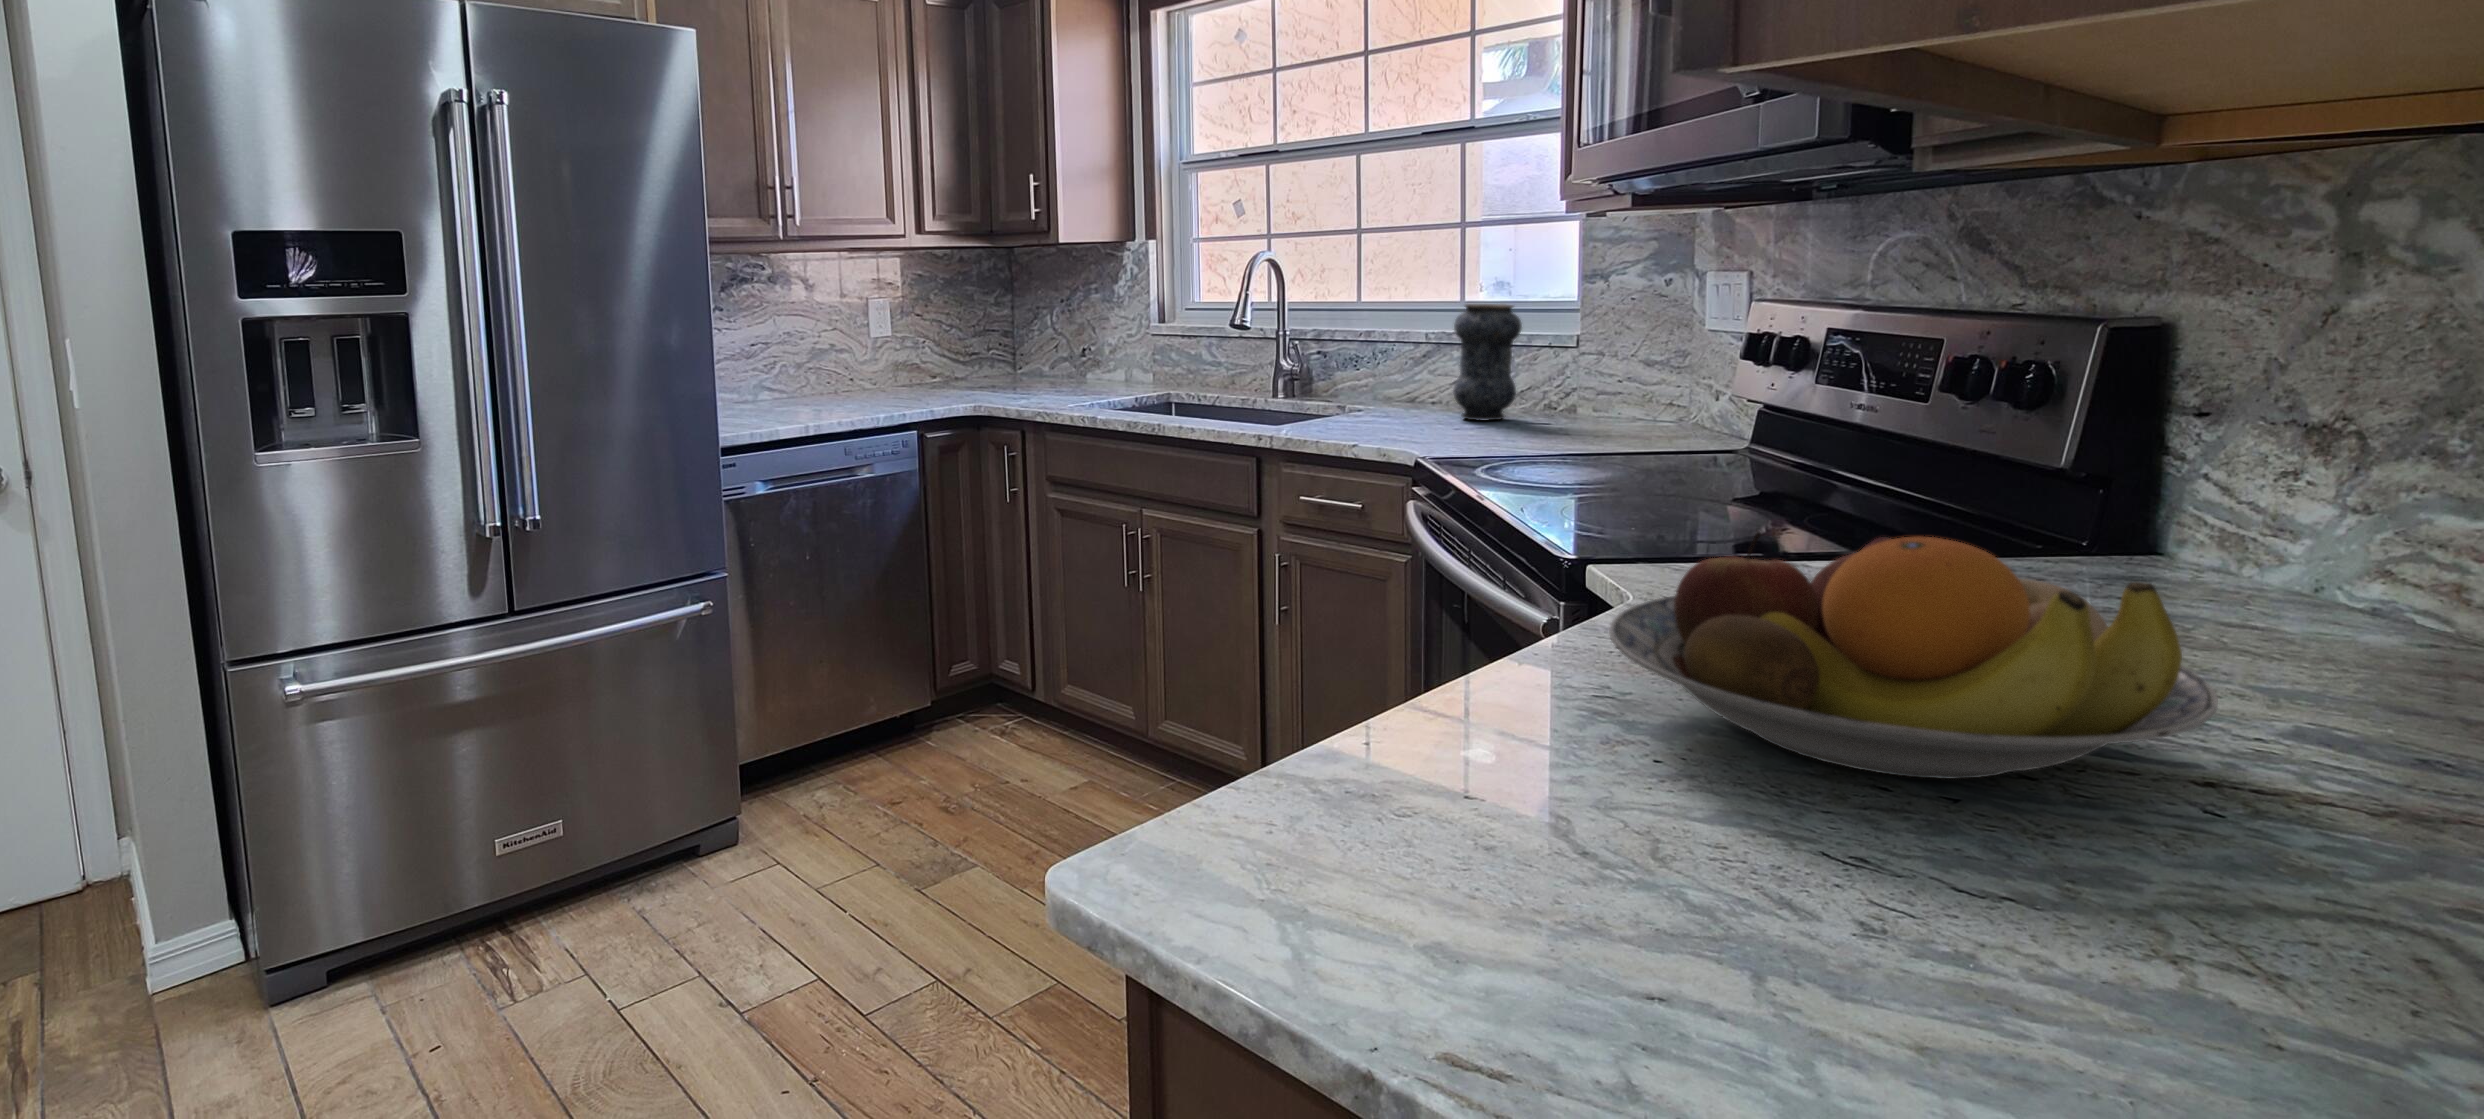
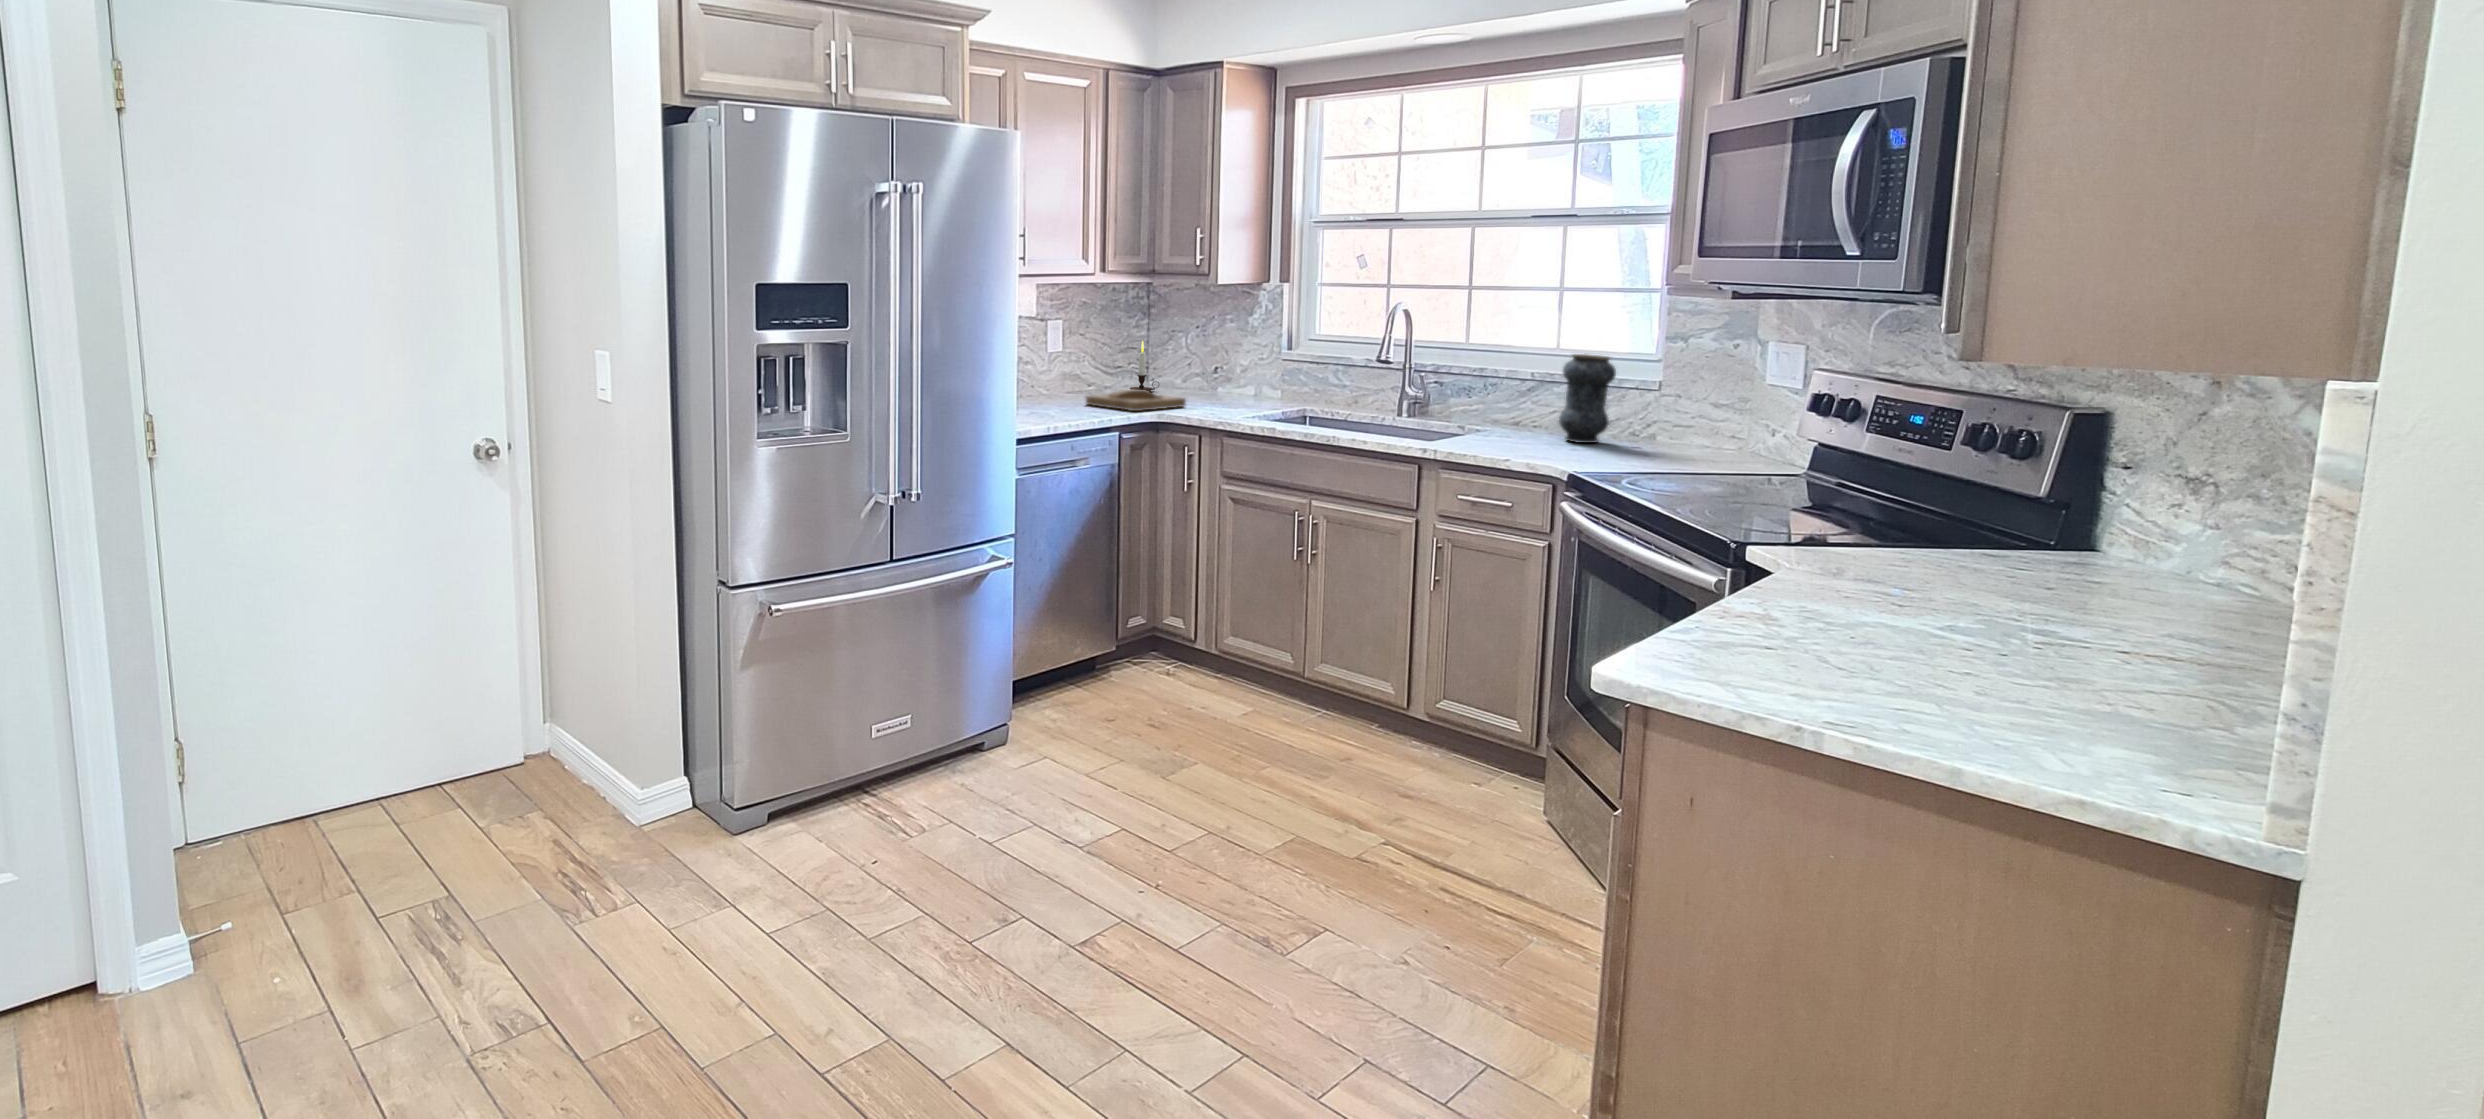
candle: none [984,319,1021,382] -> present [1130,341,1159,391]
tray: none [900,378,1023,404] -> present [1086,390,1186,411]
fruit bowl: present [1609,532,2218,779] -> none [1813,527,2133,649]

